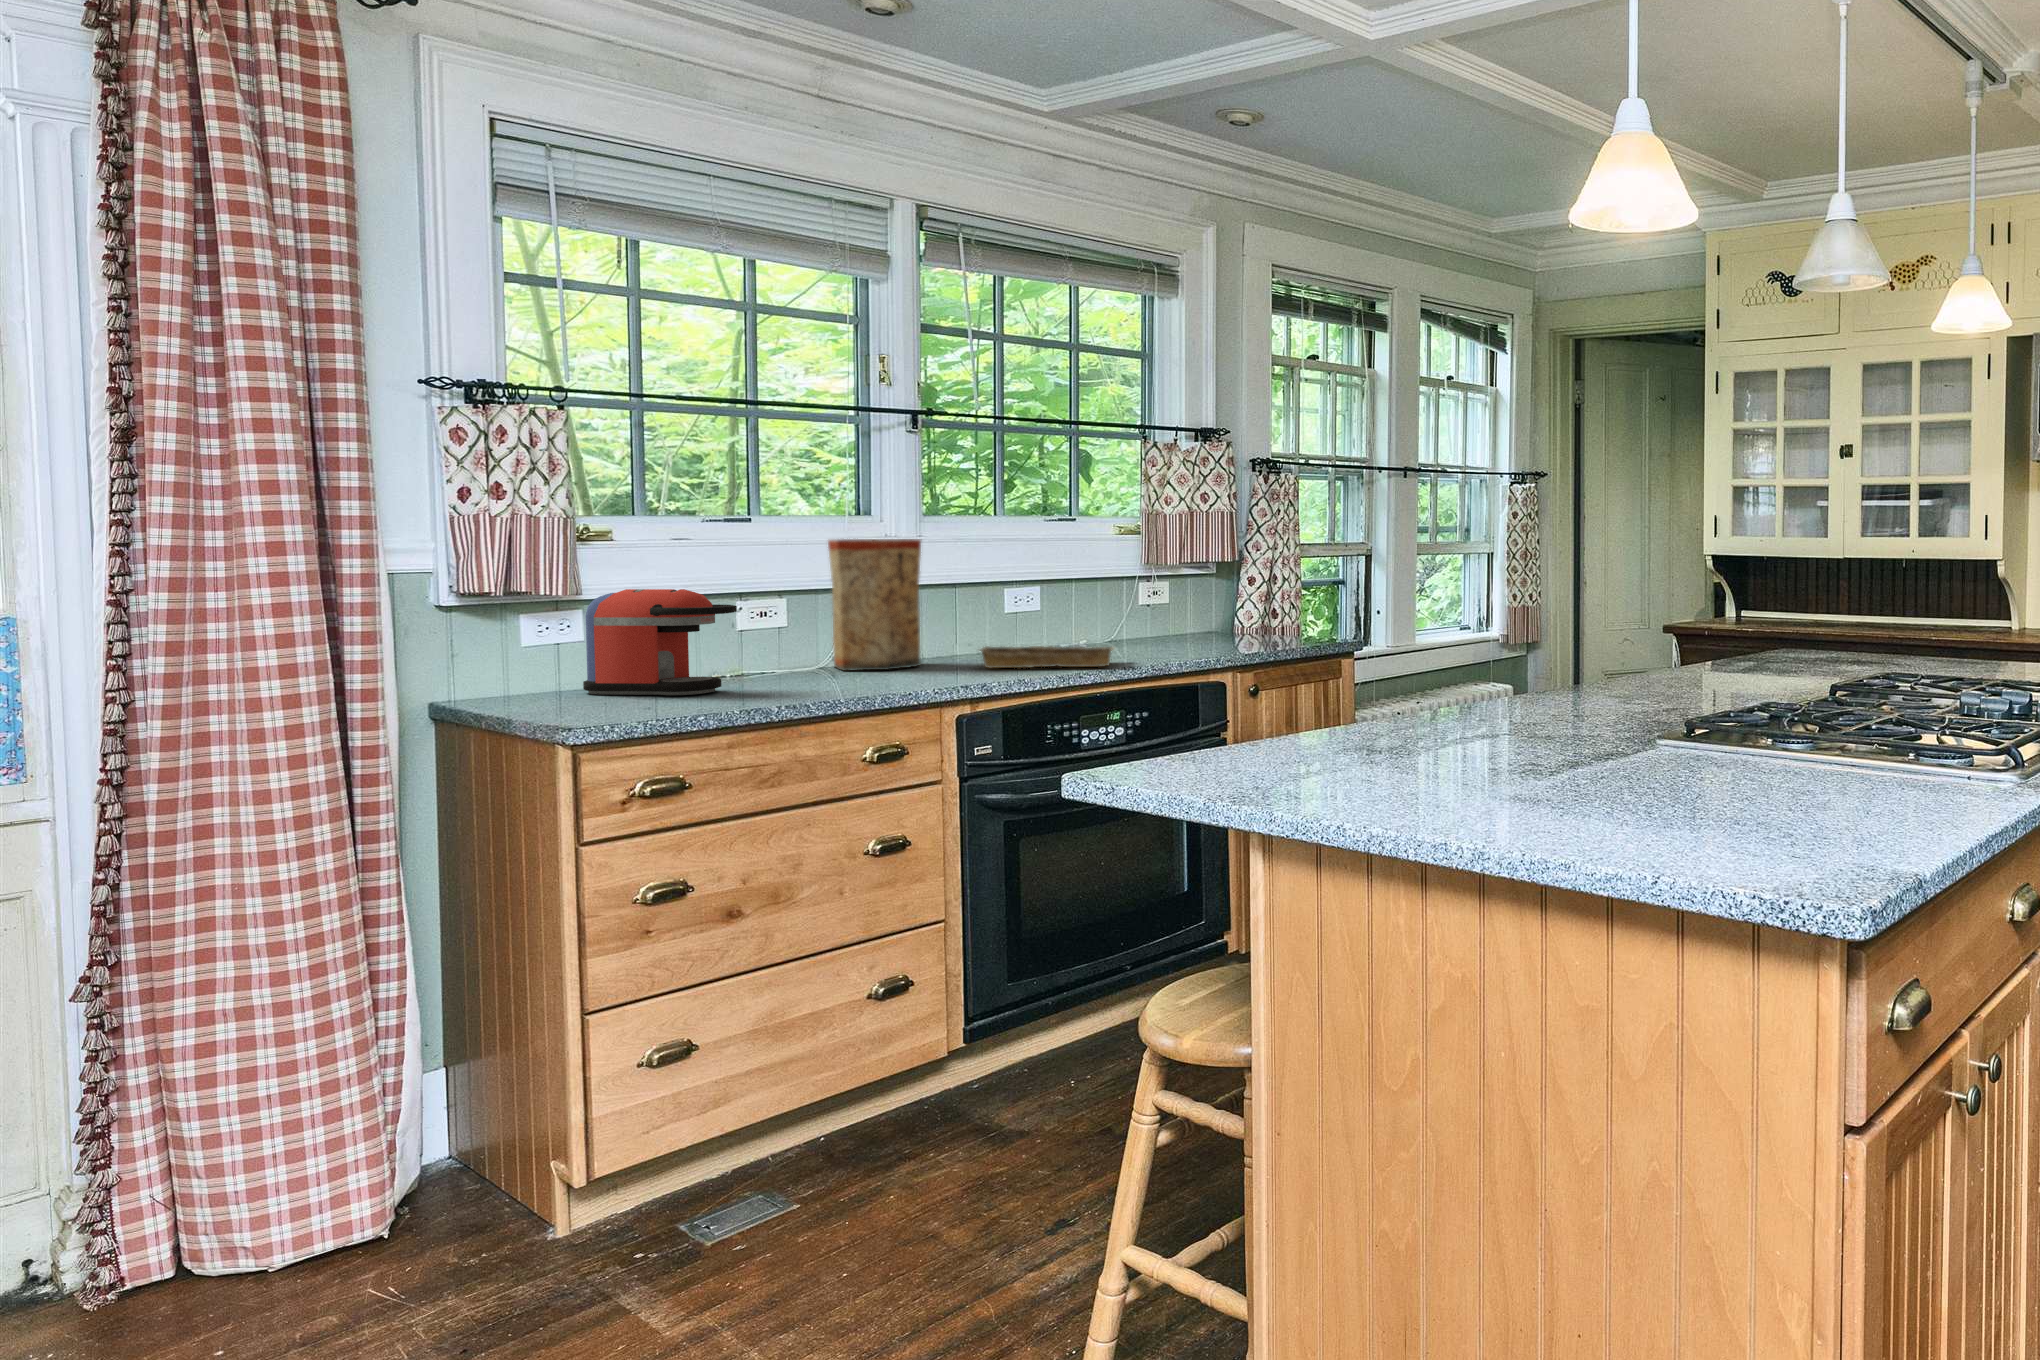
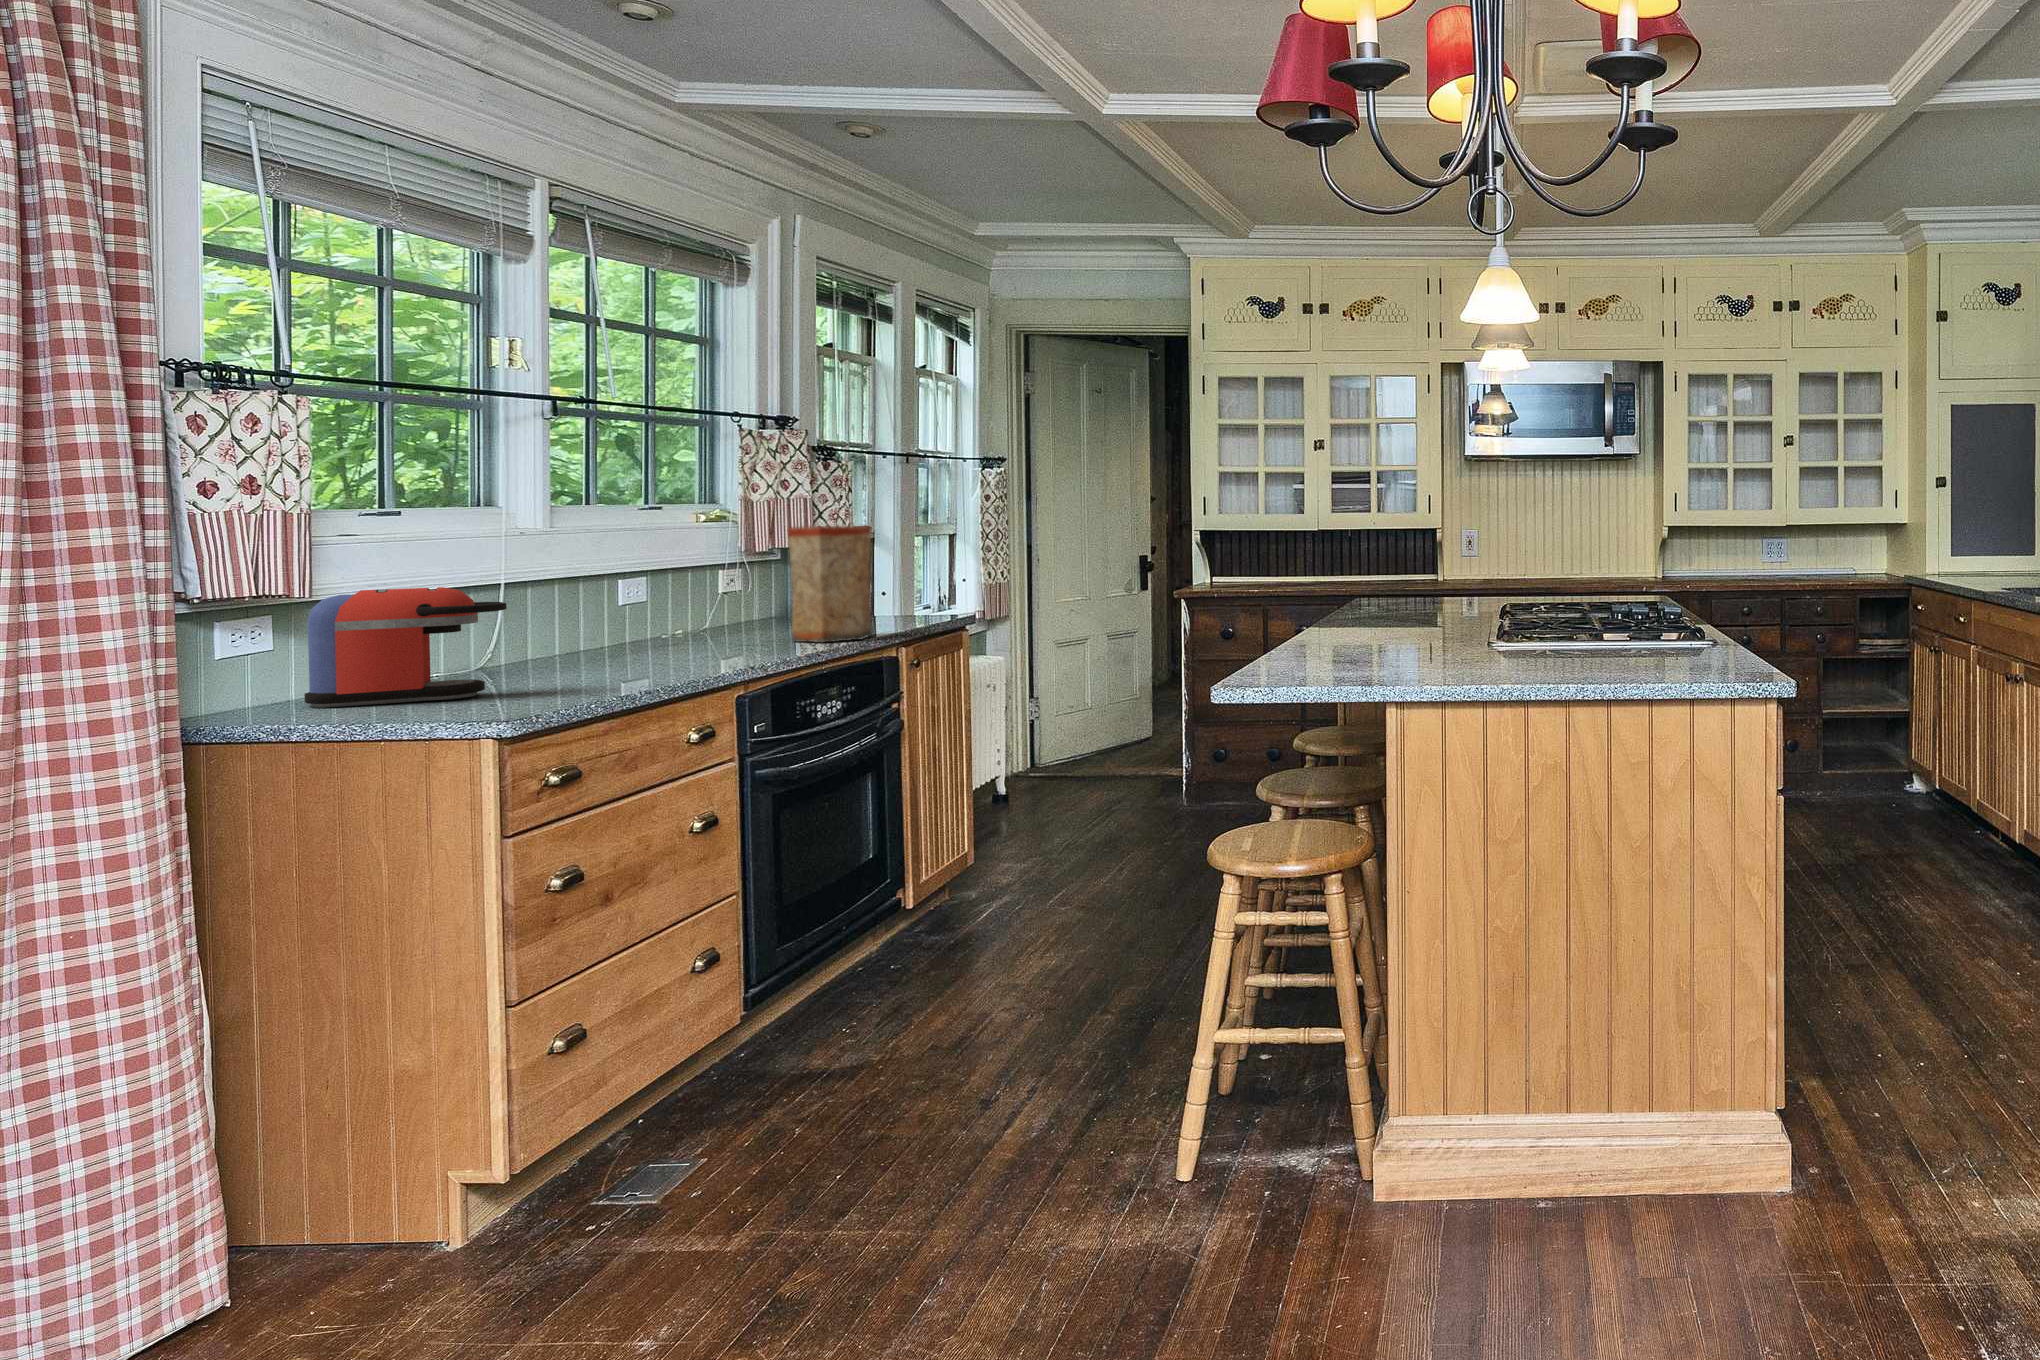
vase: present [828,539,921,671] -> present [788,525,871,642]
tray: present [980,646,1114,668] -> none [651,631,812,659]

